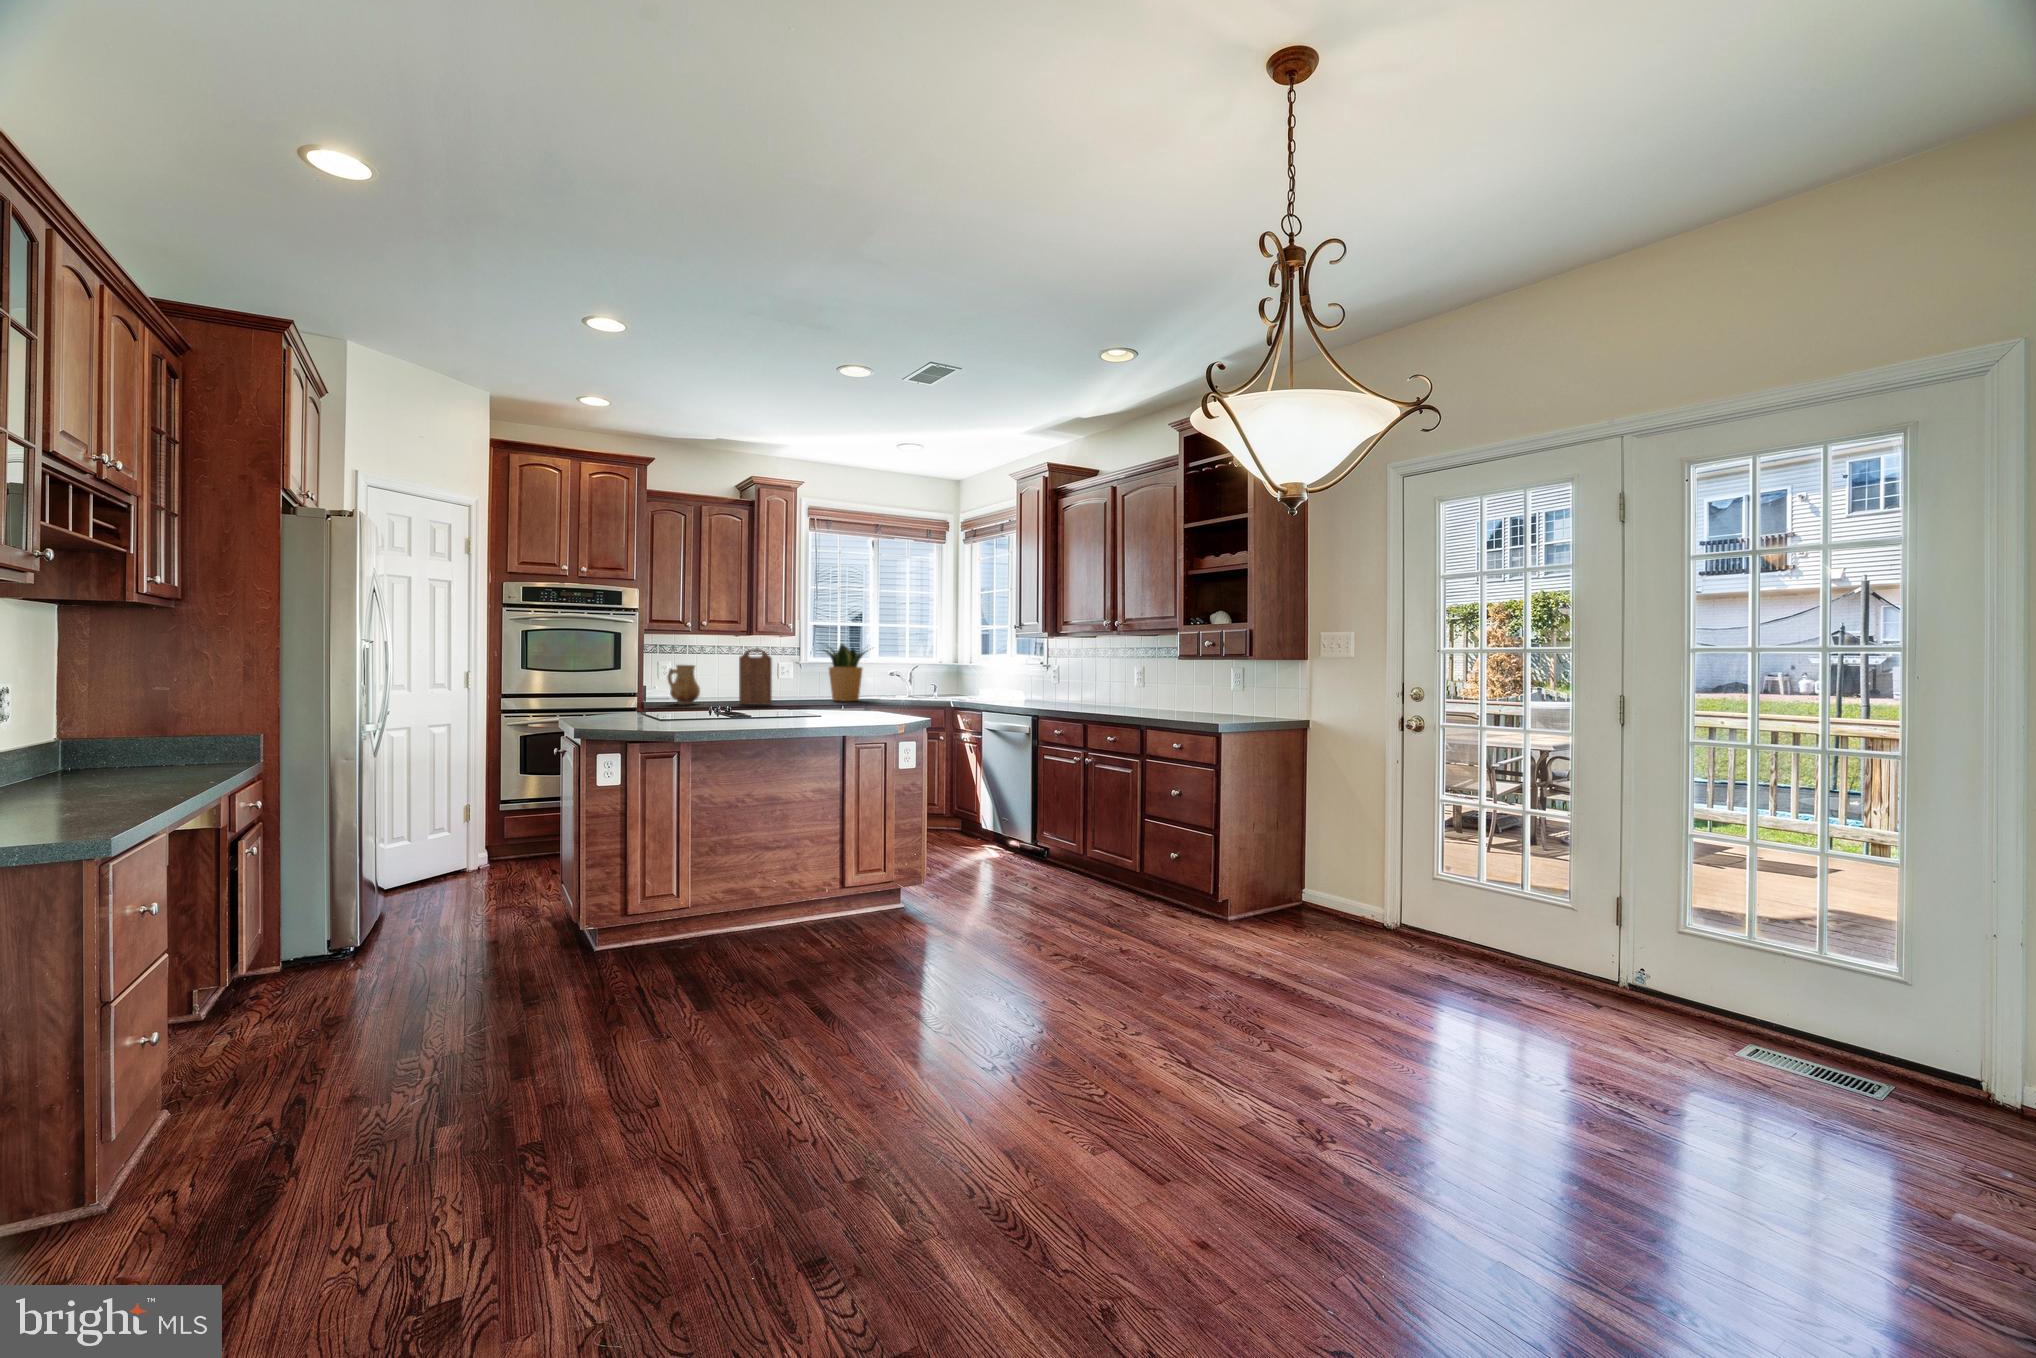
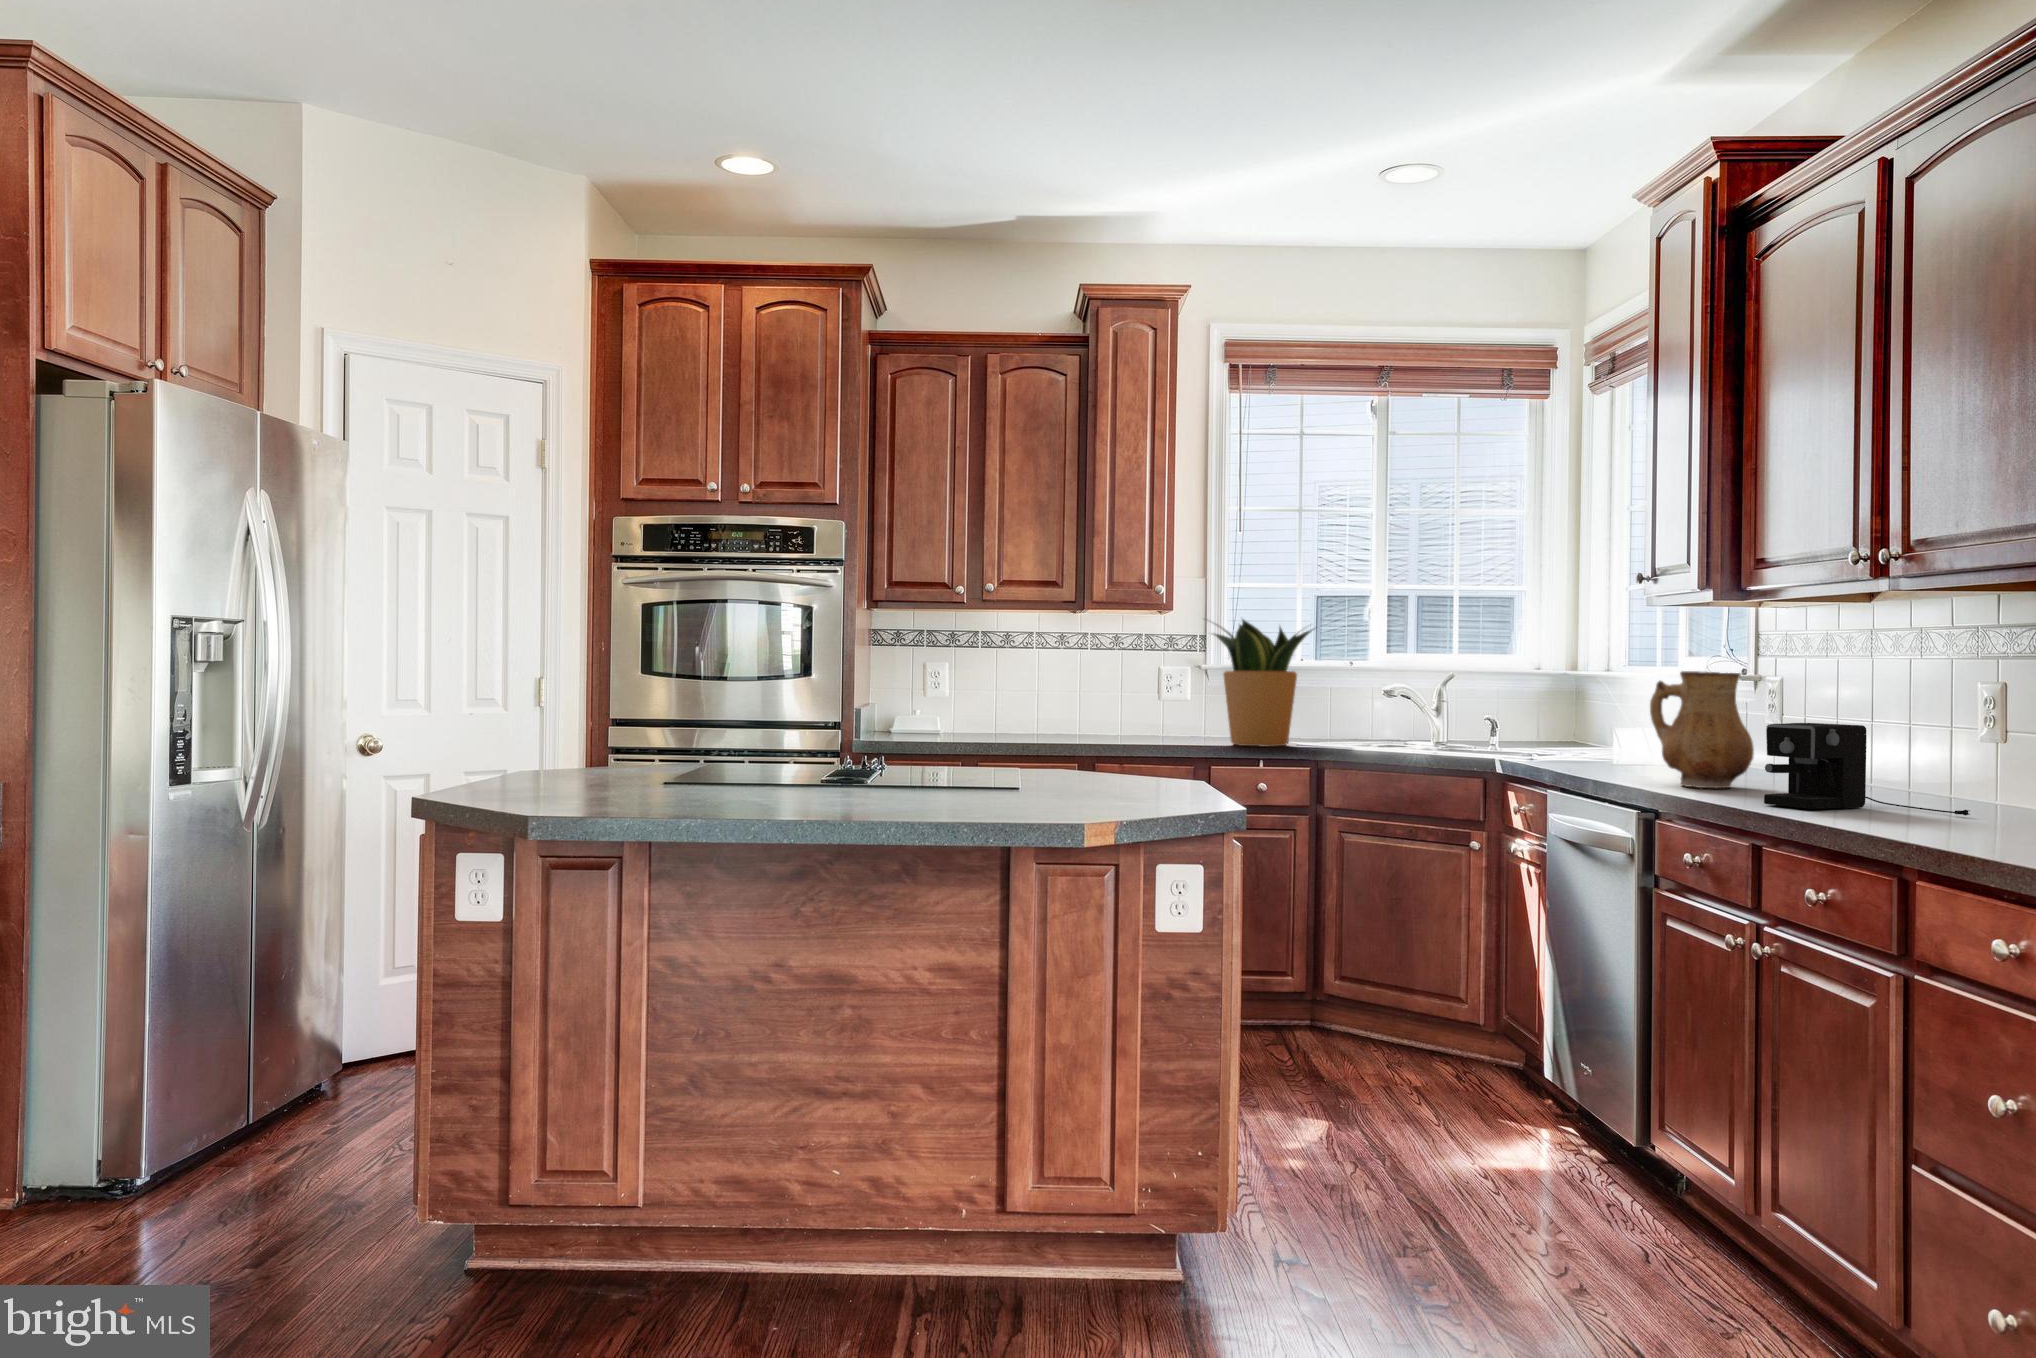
cutting board: present [739,649,772,704] -> none [1033,633,1091,747]
ceramic pitcher: present [667,665,700,704] -> present [1650,671,1754,788]
coffee maker: none [1068,686,1124,714] -> present [1764,723,1970,815]

